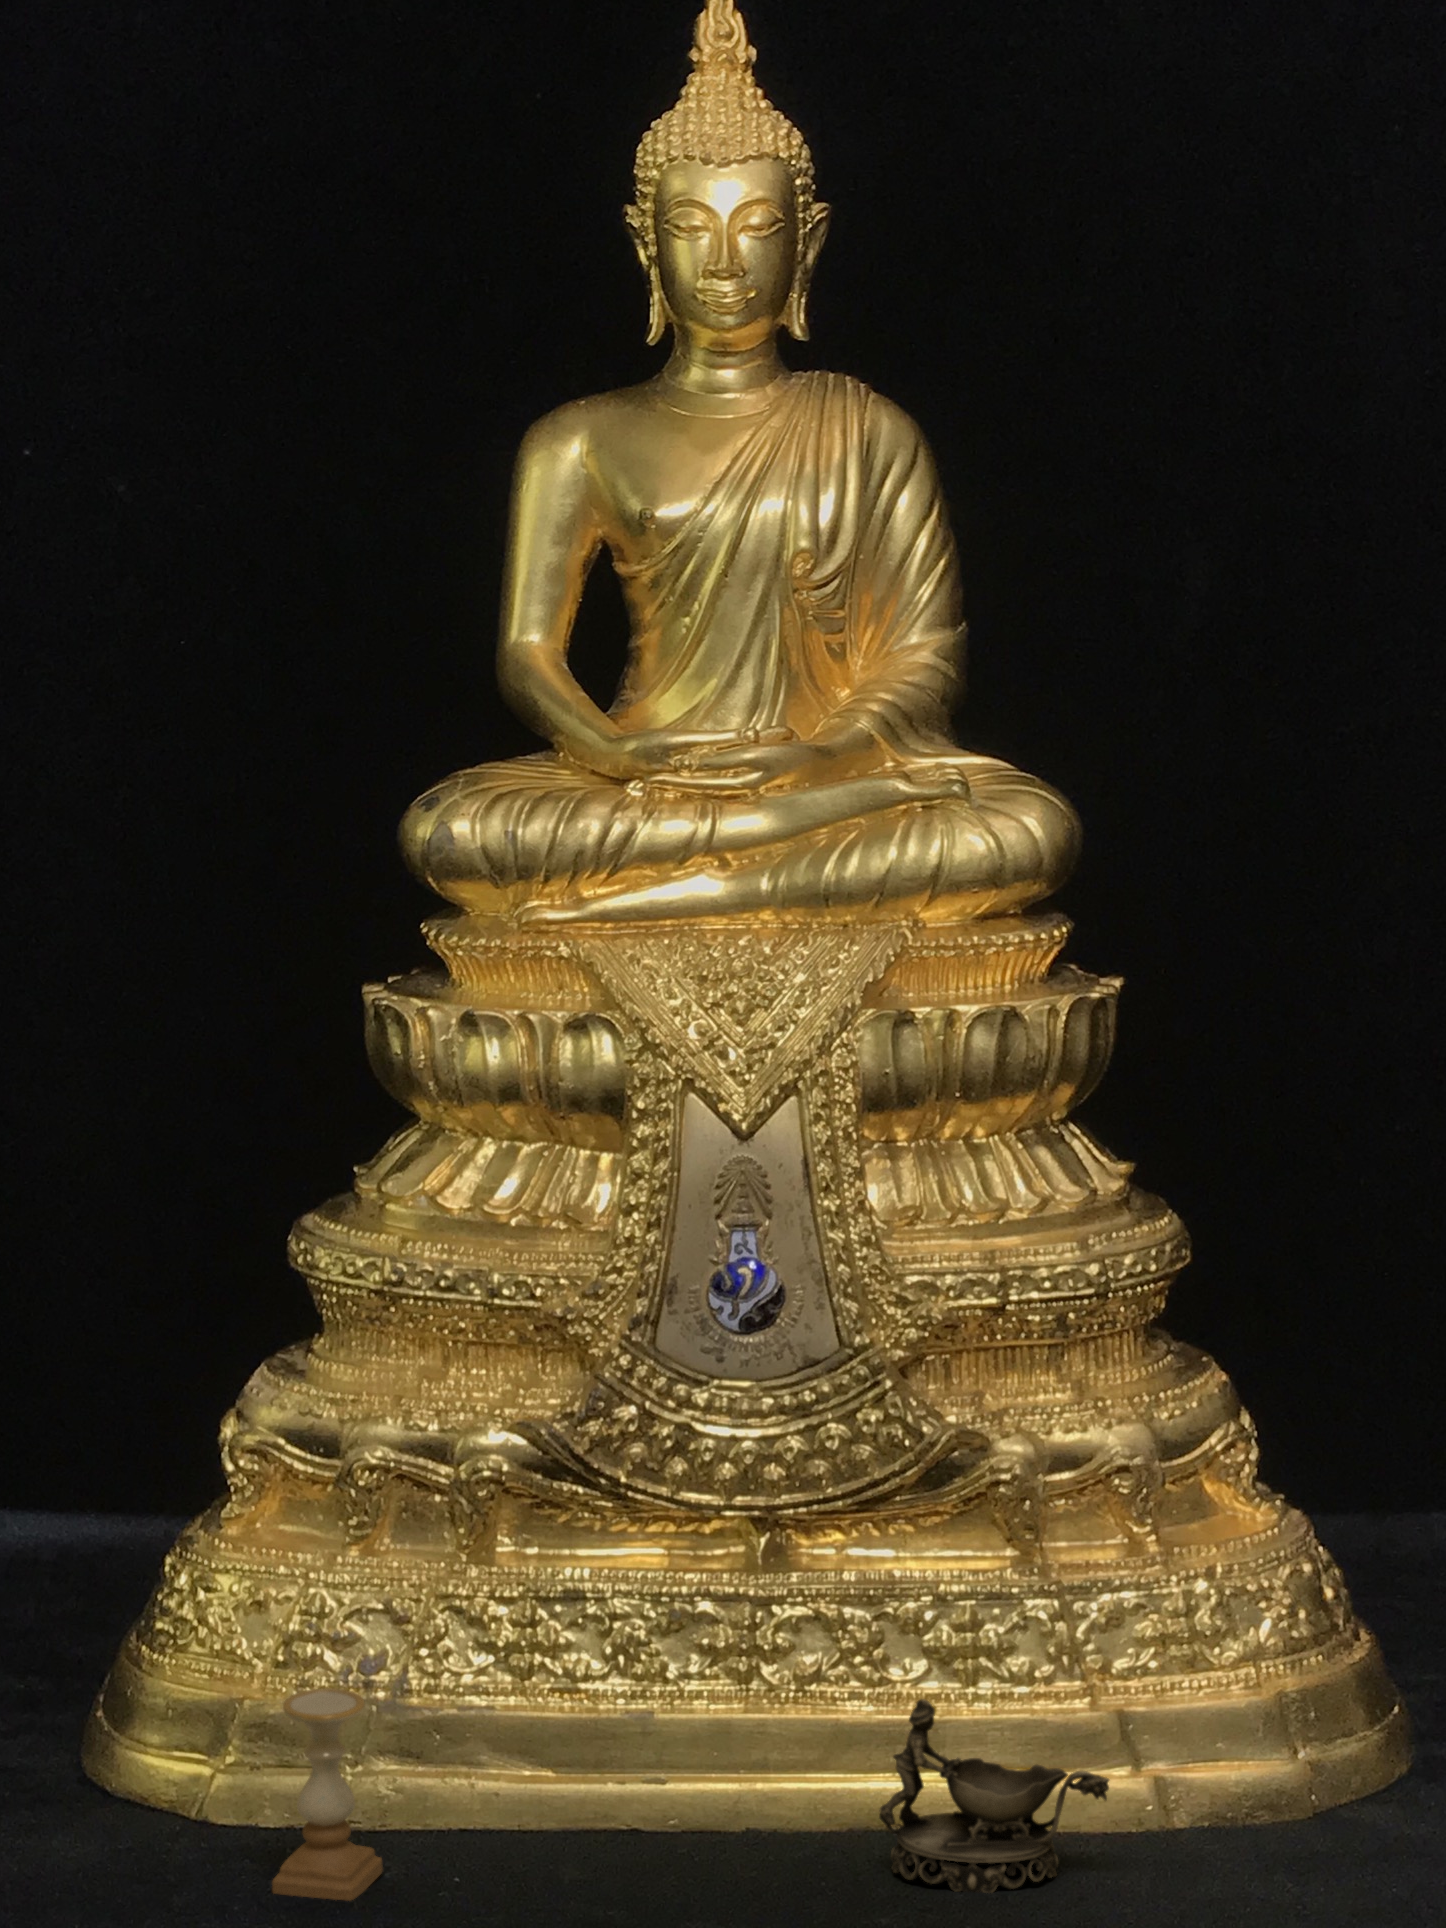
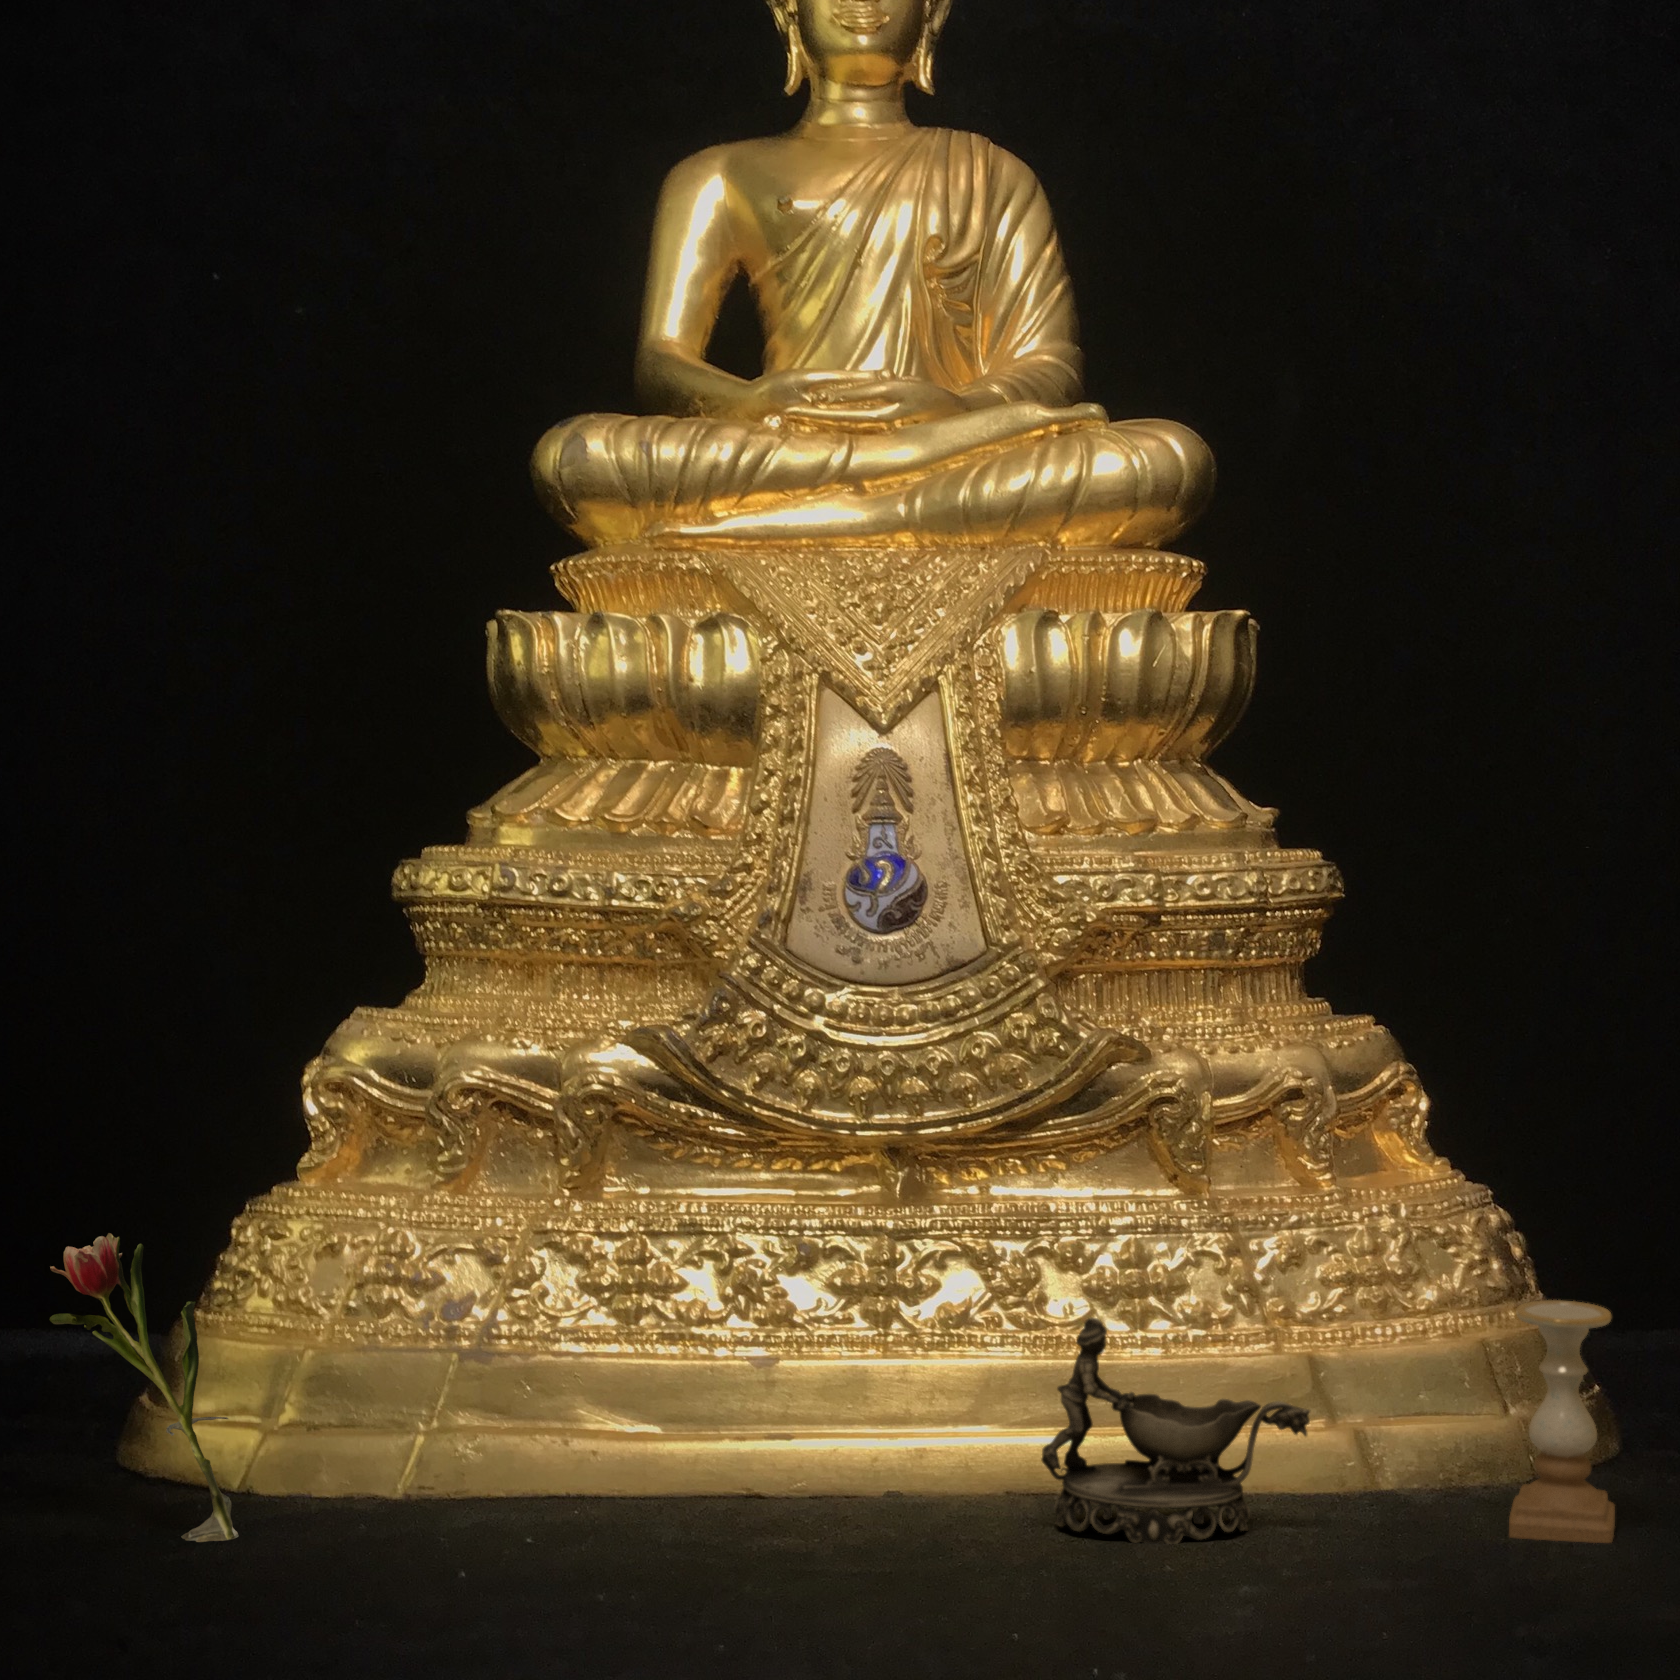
flower: none [22,1628,196,1896] -> present [49,1233,239,1542]
candle holder: present [272,1688,383,1901] -> present [1509,1300,1615,1543]

